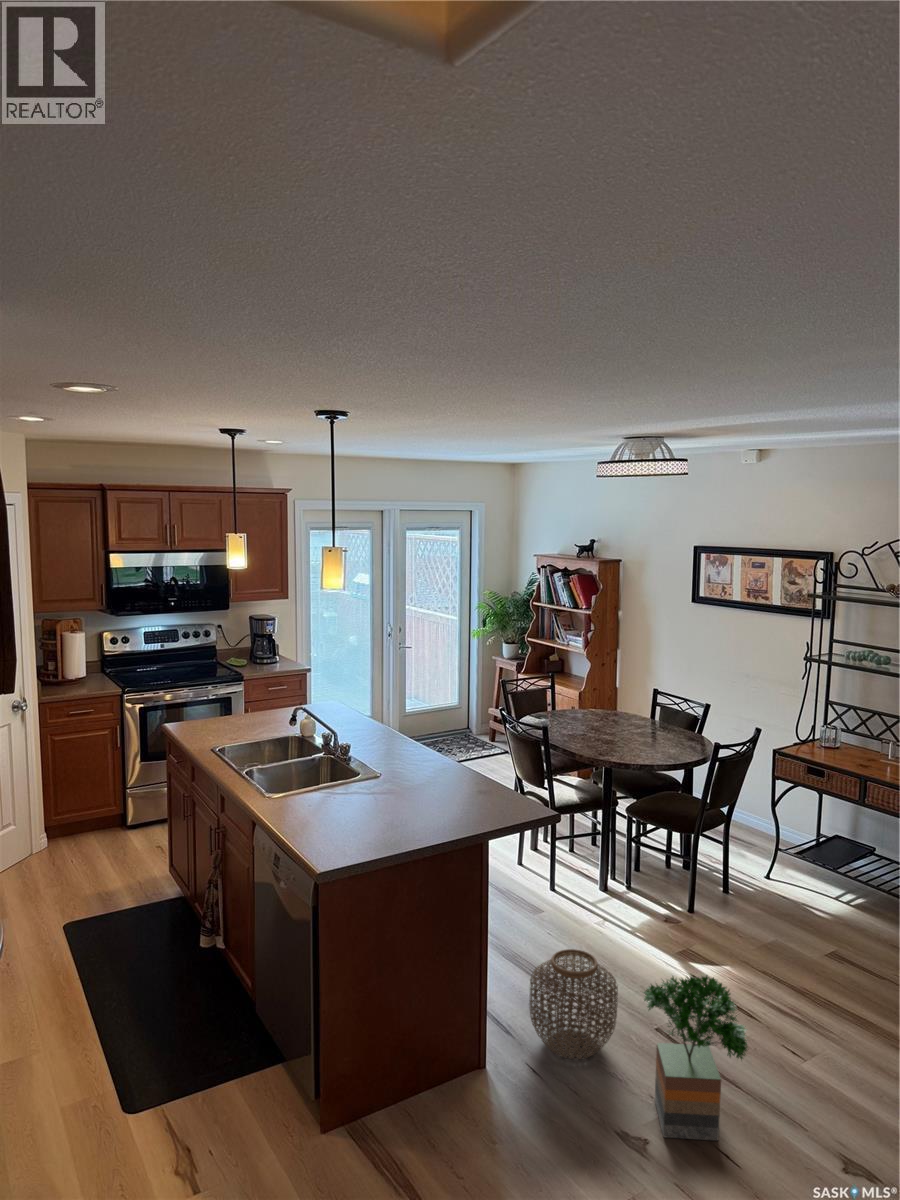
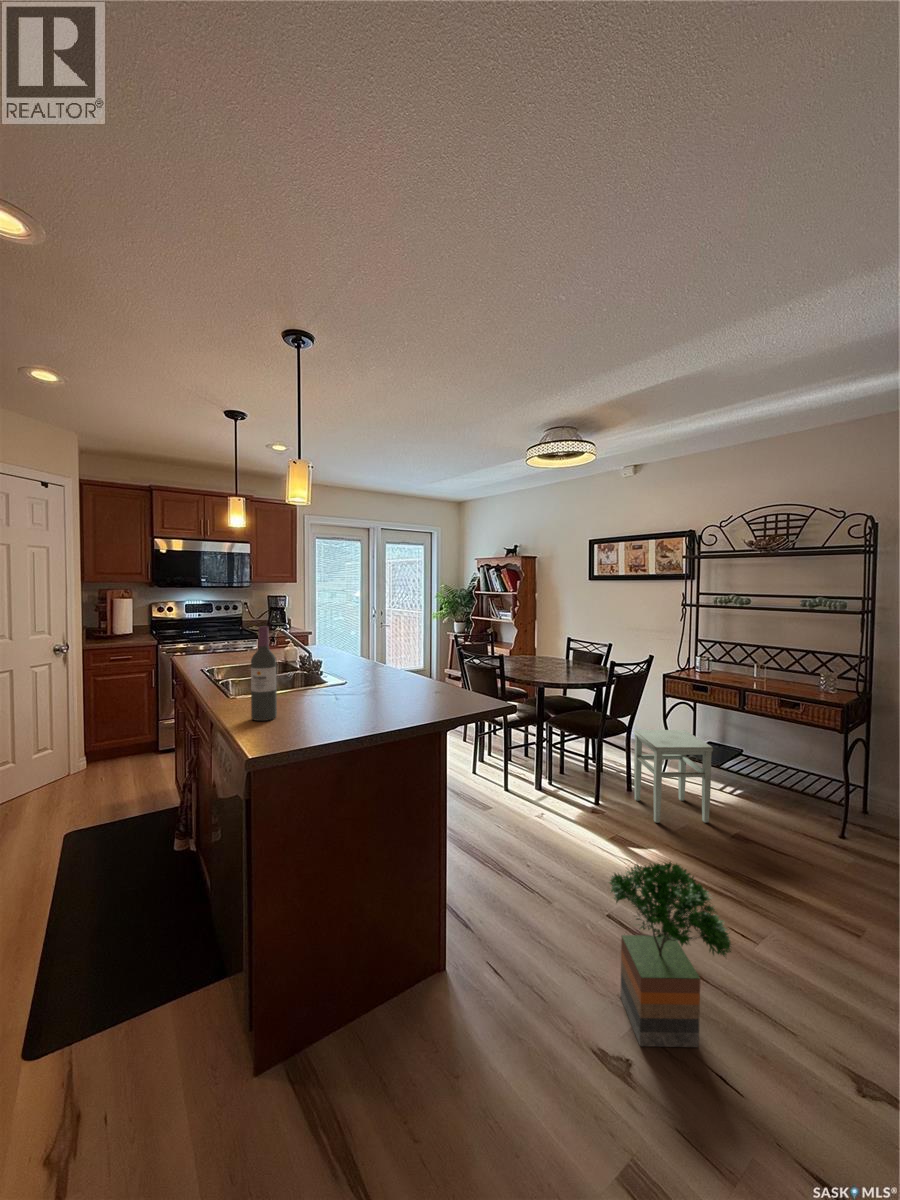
wine bottle: none [305,743,328,833] -> present [251,626,277,721]
stool: none [722,823,813,938] -> present [634,730,713,823]
woven basket: present [529,949,618,1059] -> none [488,839,573,951]

